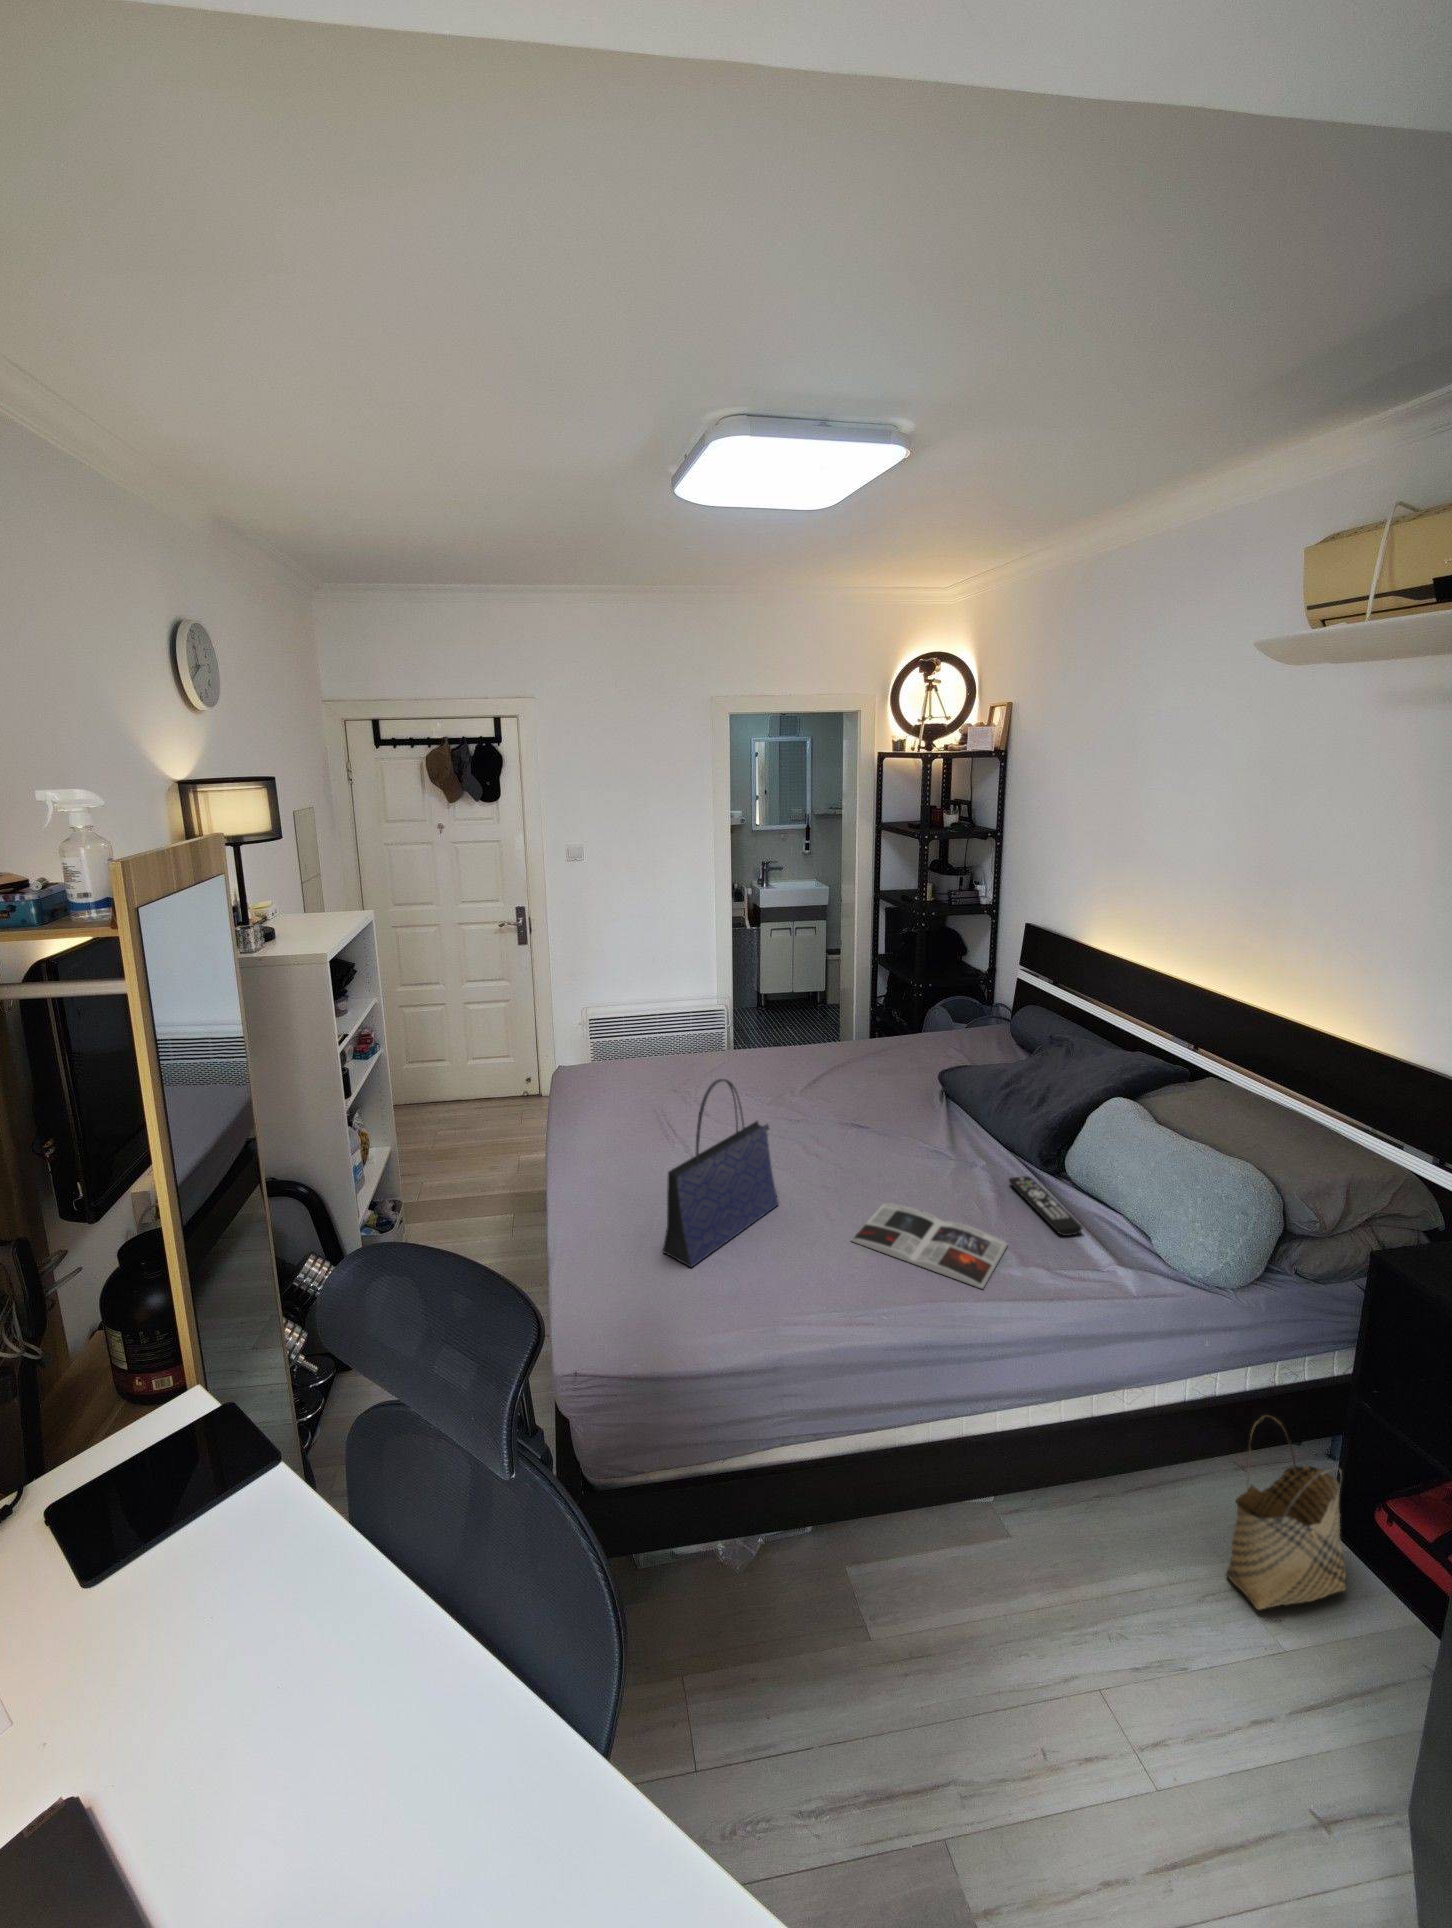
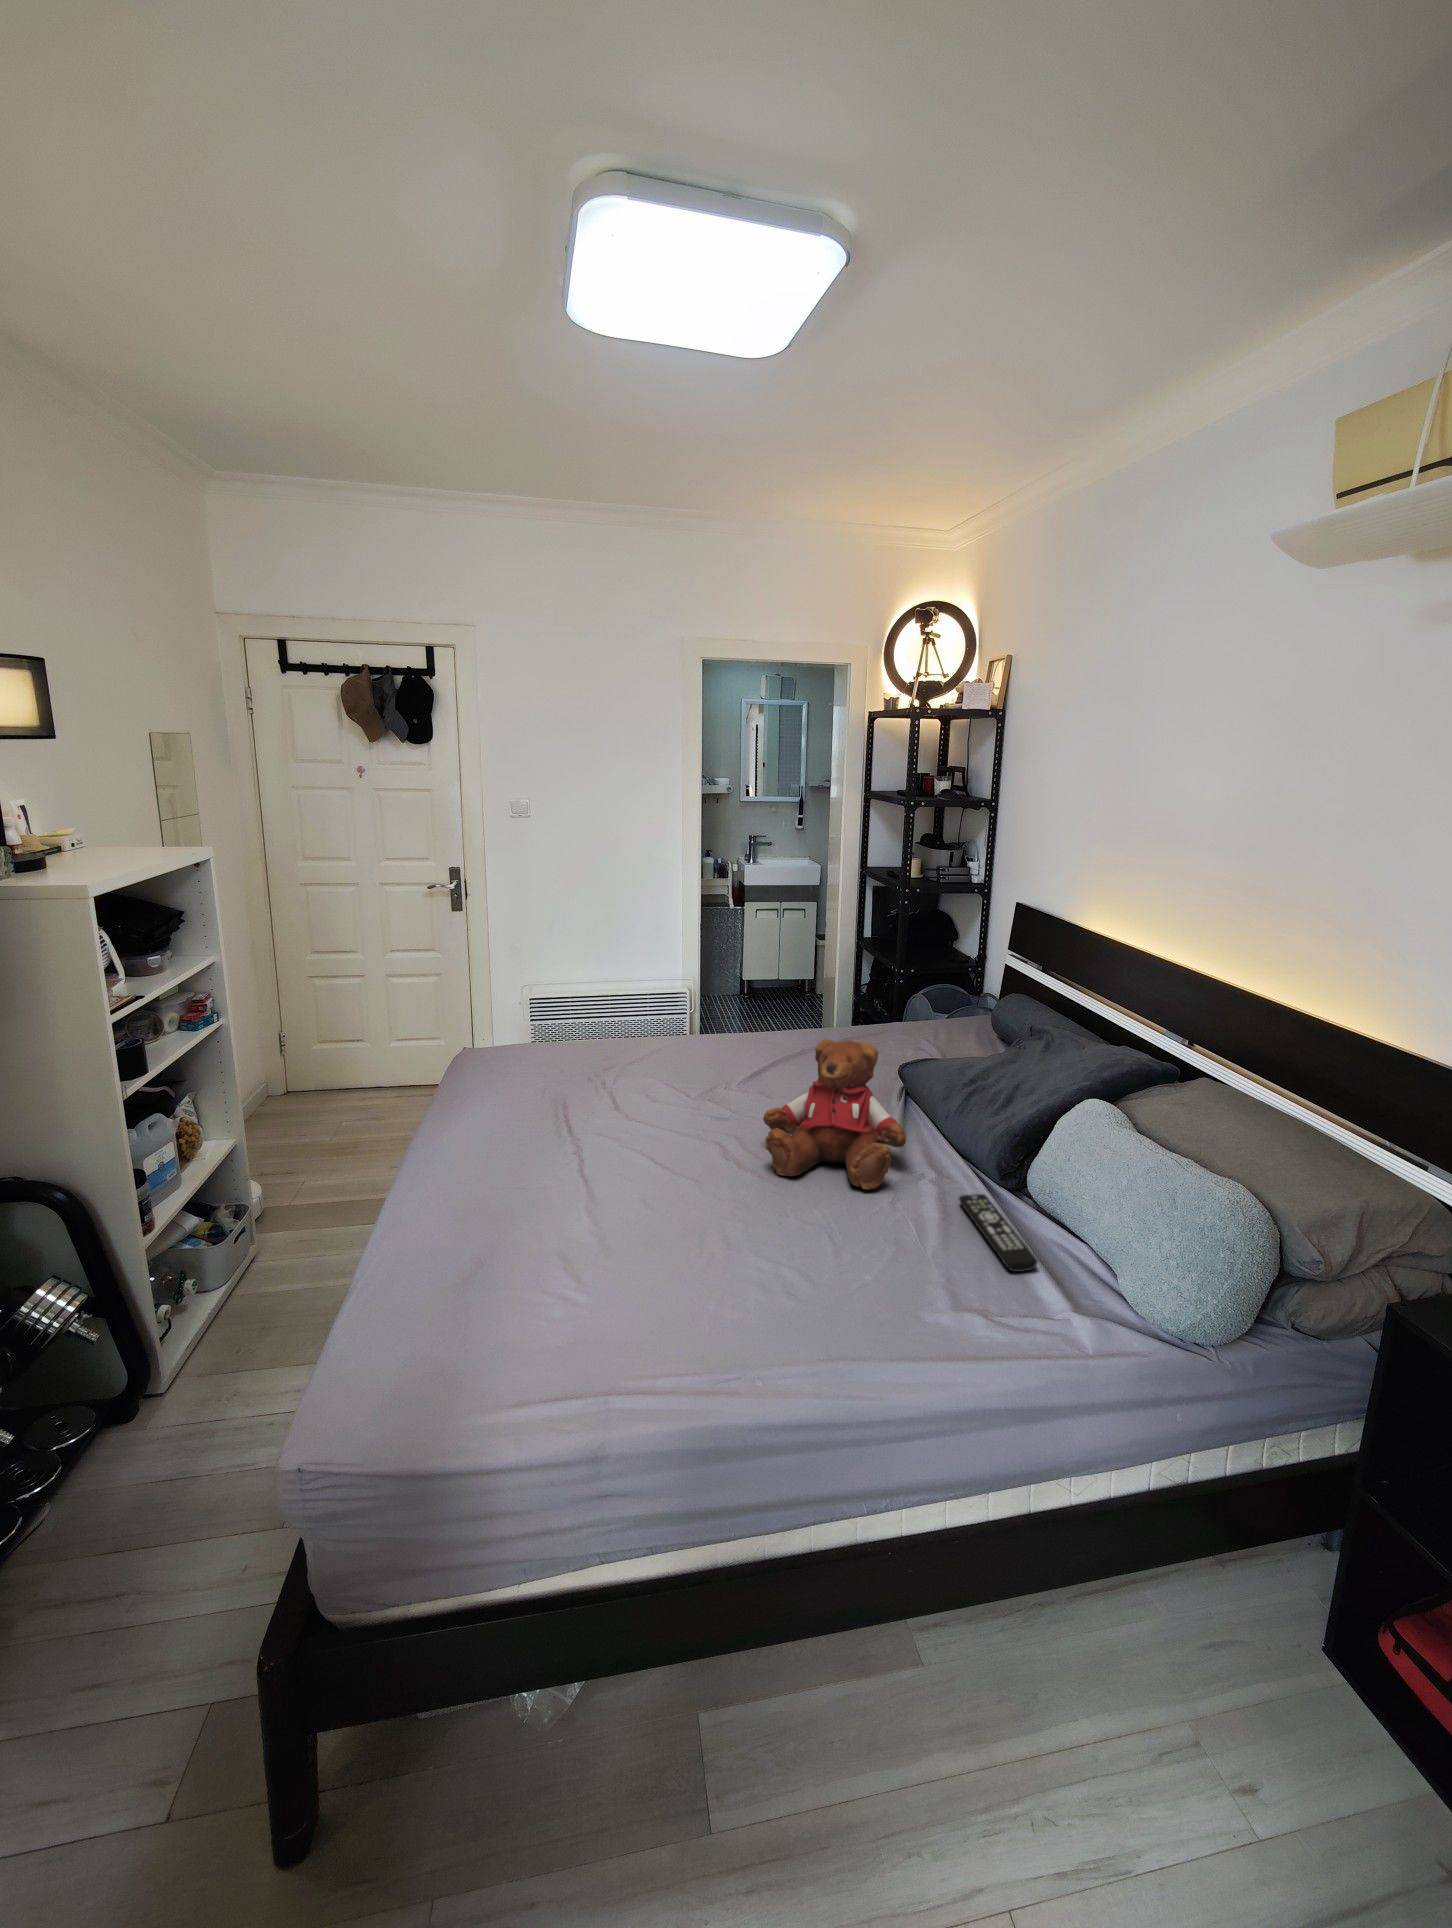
teddy bear: none [836,1052,959,1174] -> present [763,1039,906,1189]
tote bag: present [663,1079,779,1267] -> none [493,1062,668,1312]
magazine: present [851,1203,1007,1288] -> none [745,1225,943,1346]
woven basket: present [1226,1415,1346,1610] -> none [1191,1509,1340,1771]

